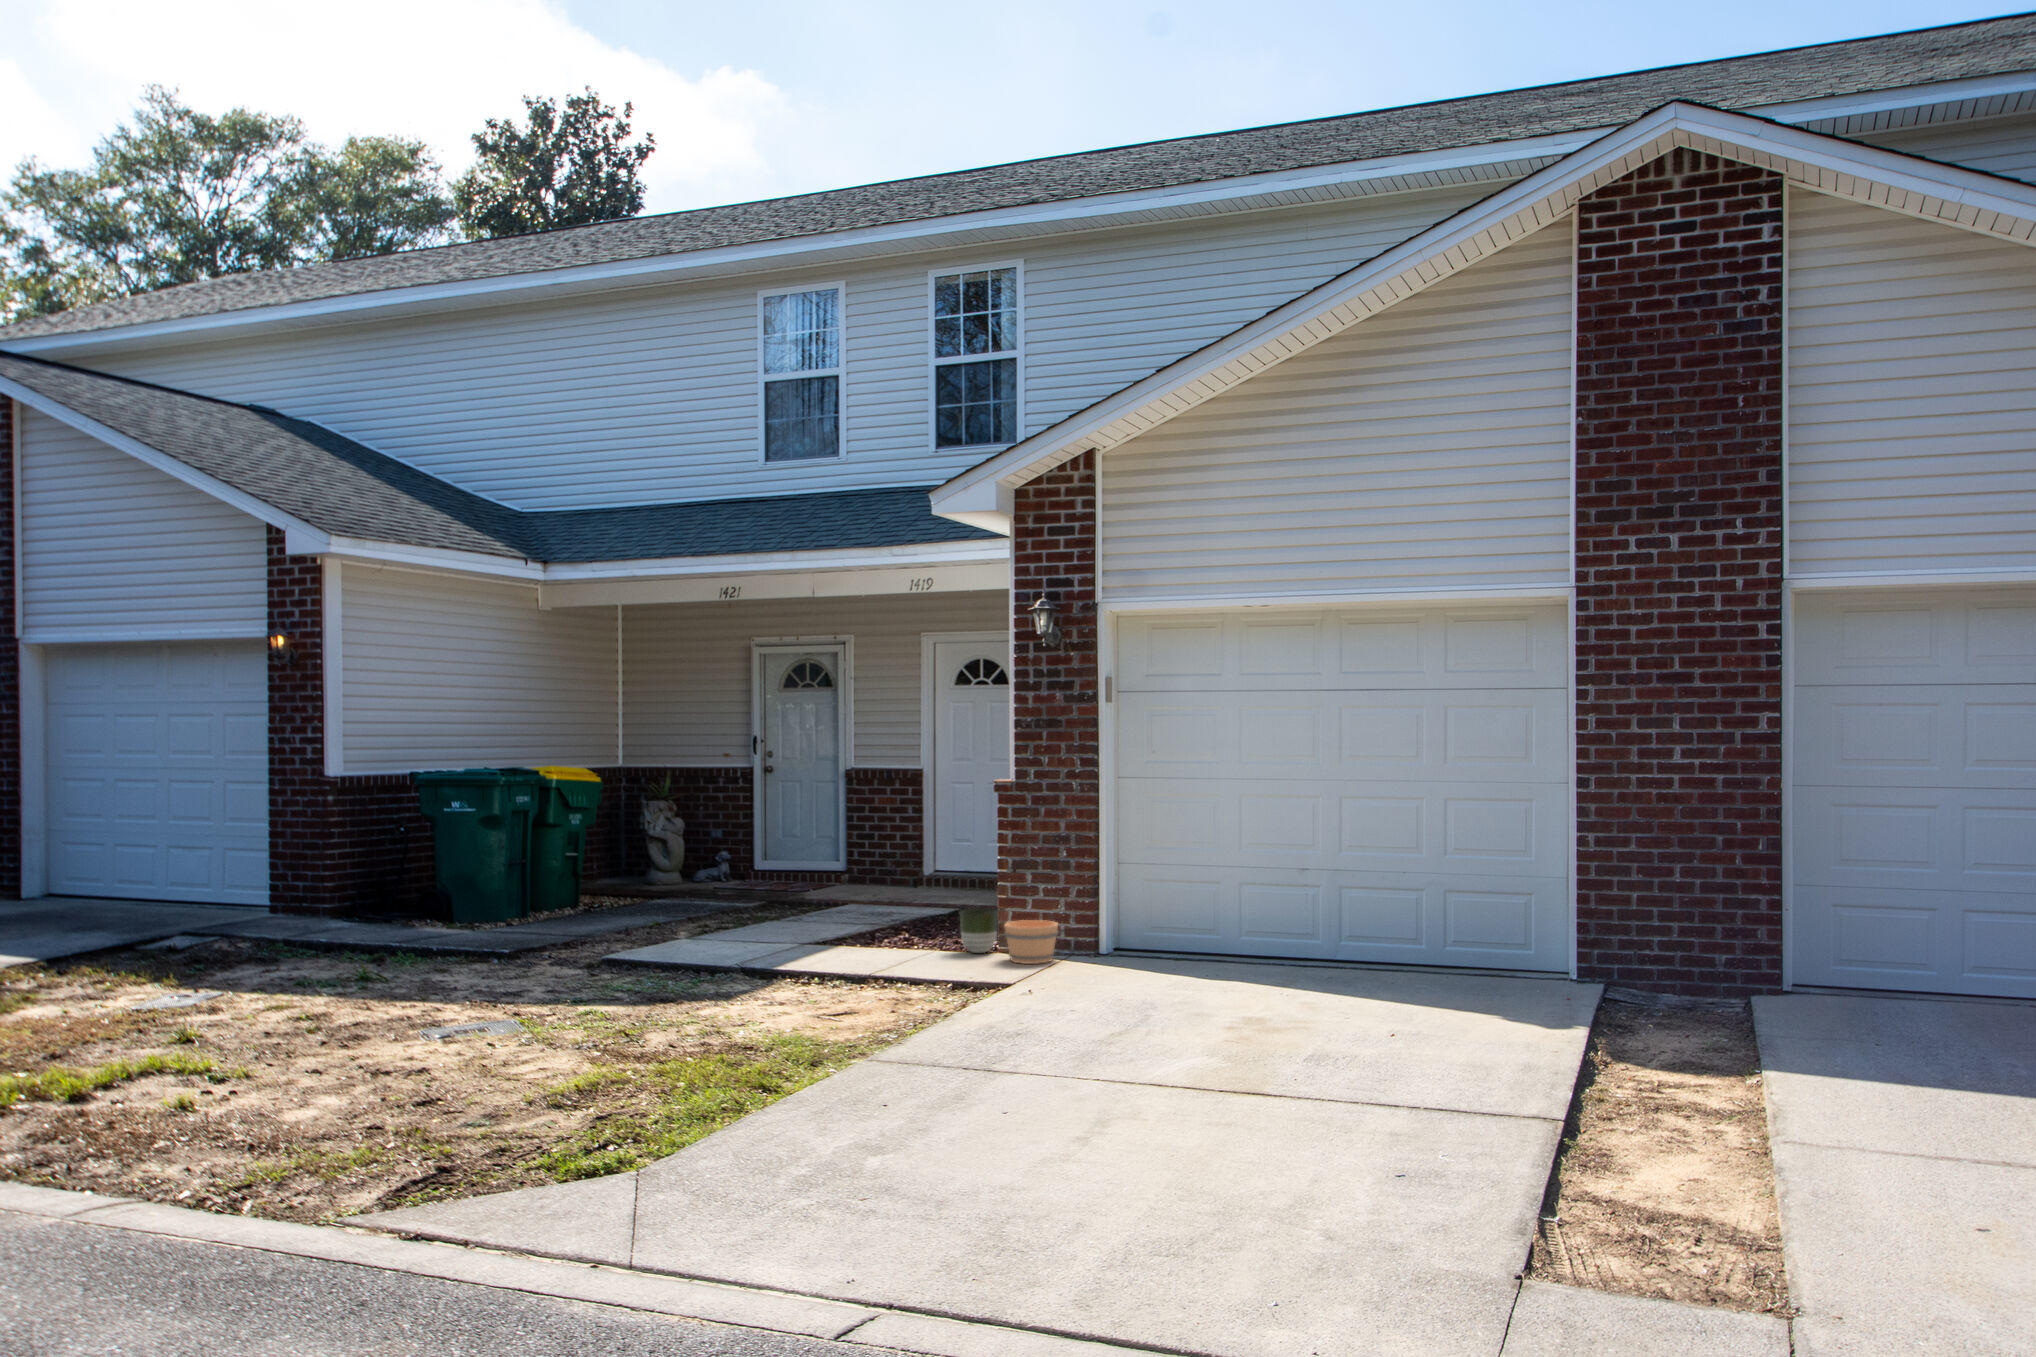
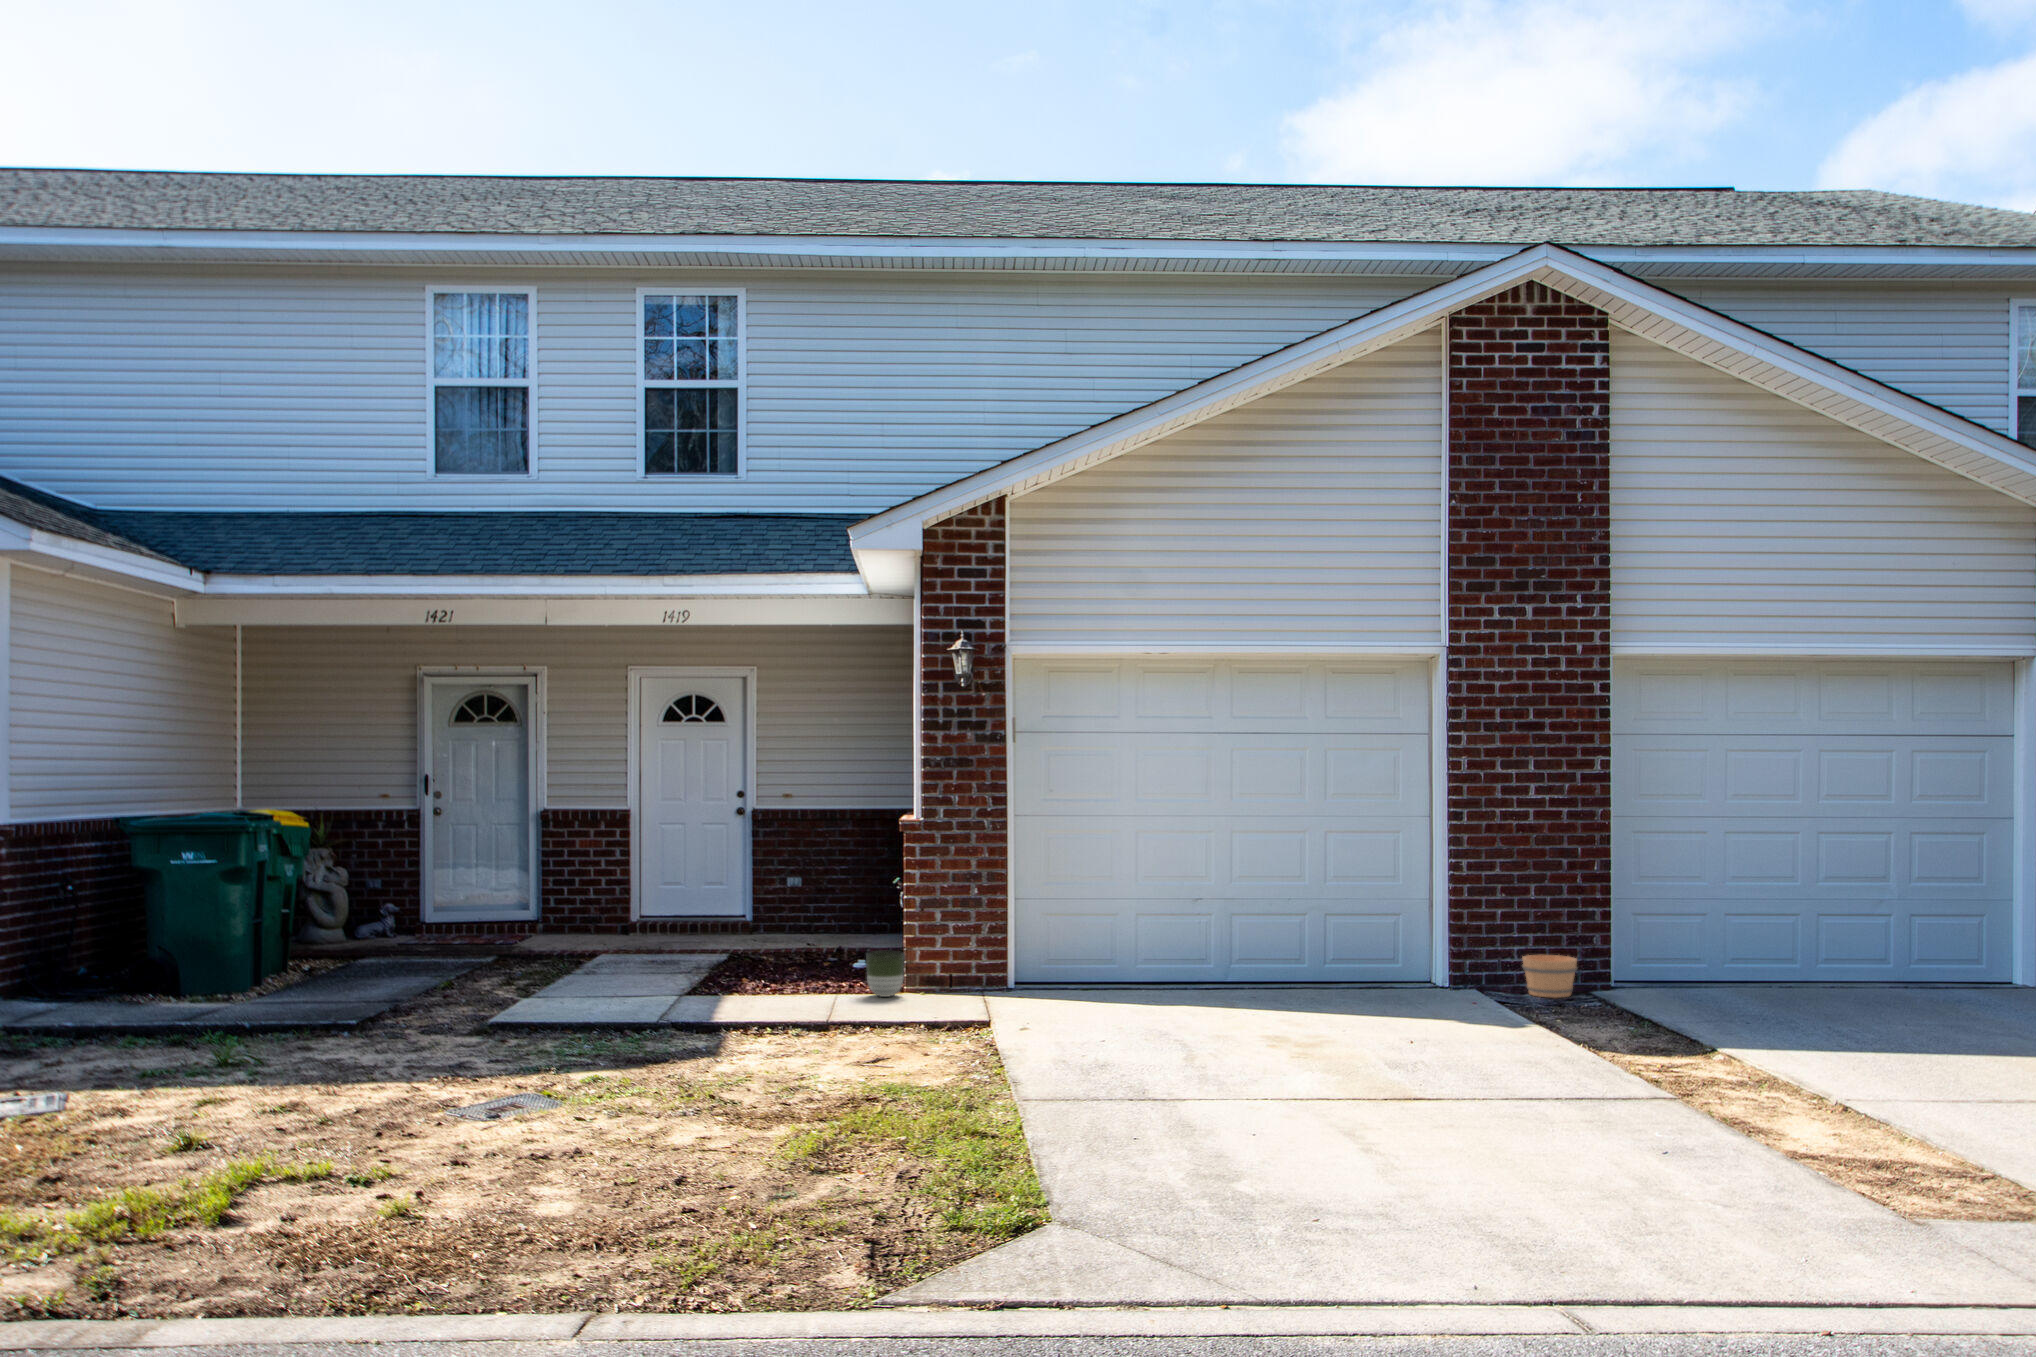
bucket: present [1004,920,1058,964] -> present [1522,955,1577,998]

